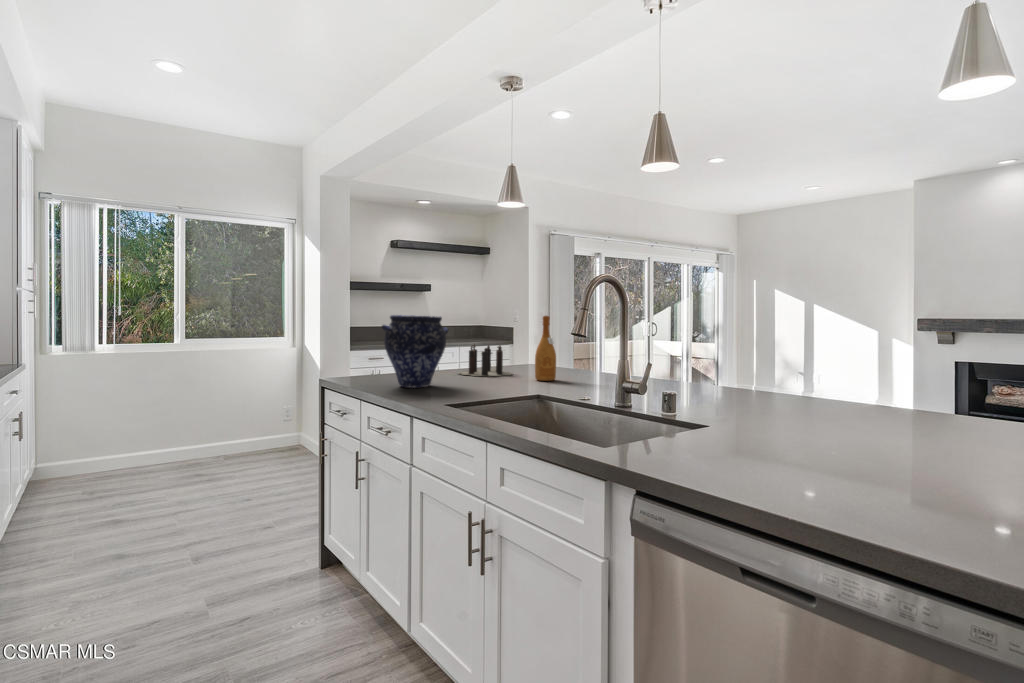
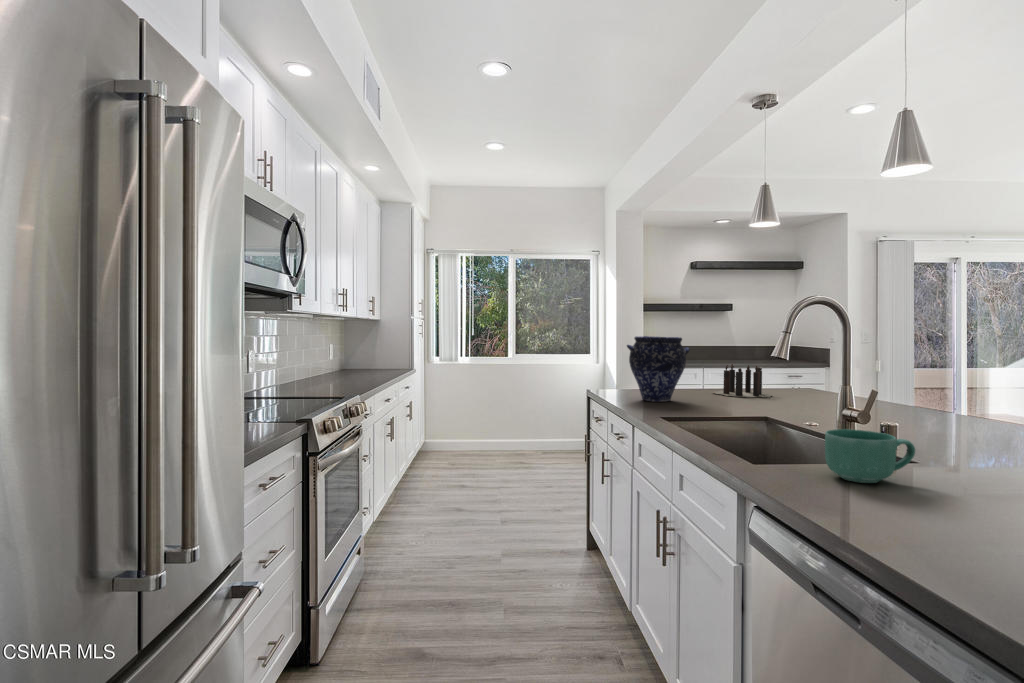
wine bottle: present [535,316,556,381] -> none [787,336,813,405]
mug: none [679,405,747,457] -> present [825,429,915,483]

